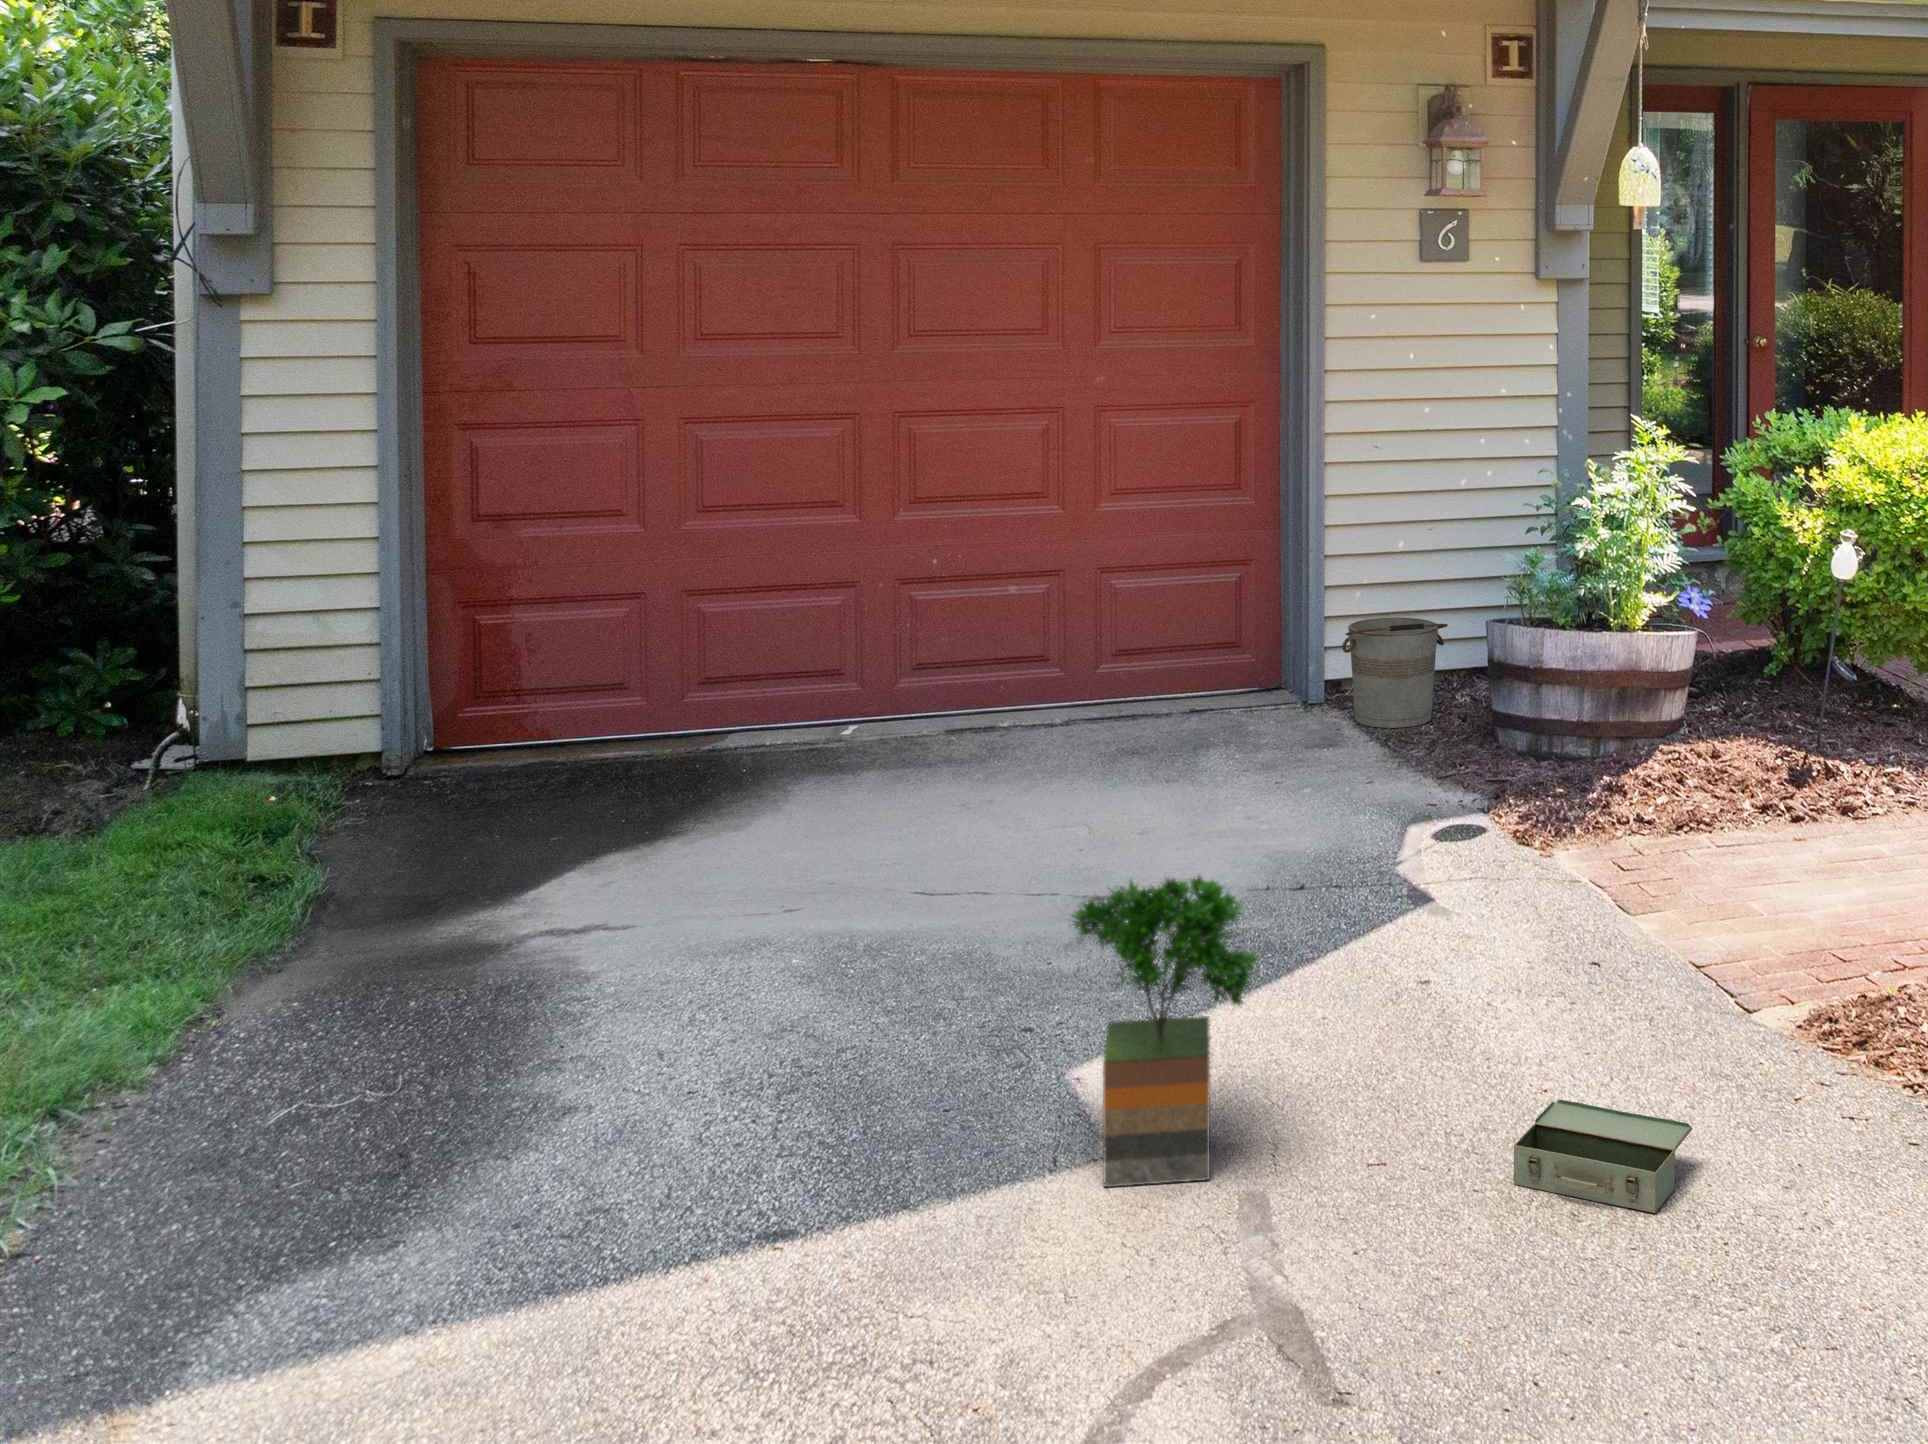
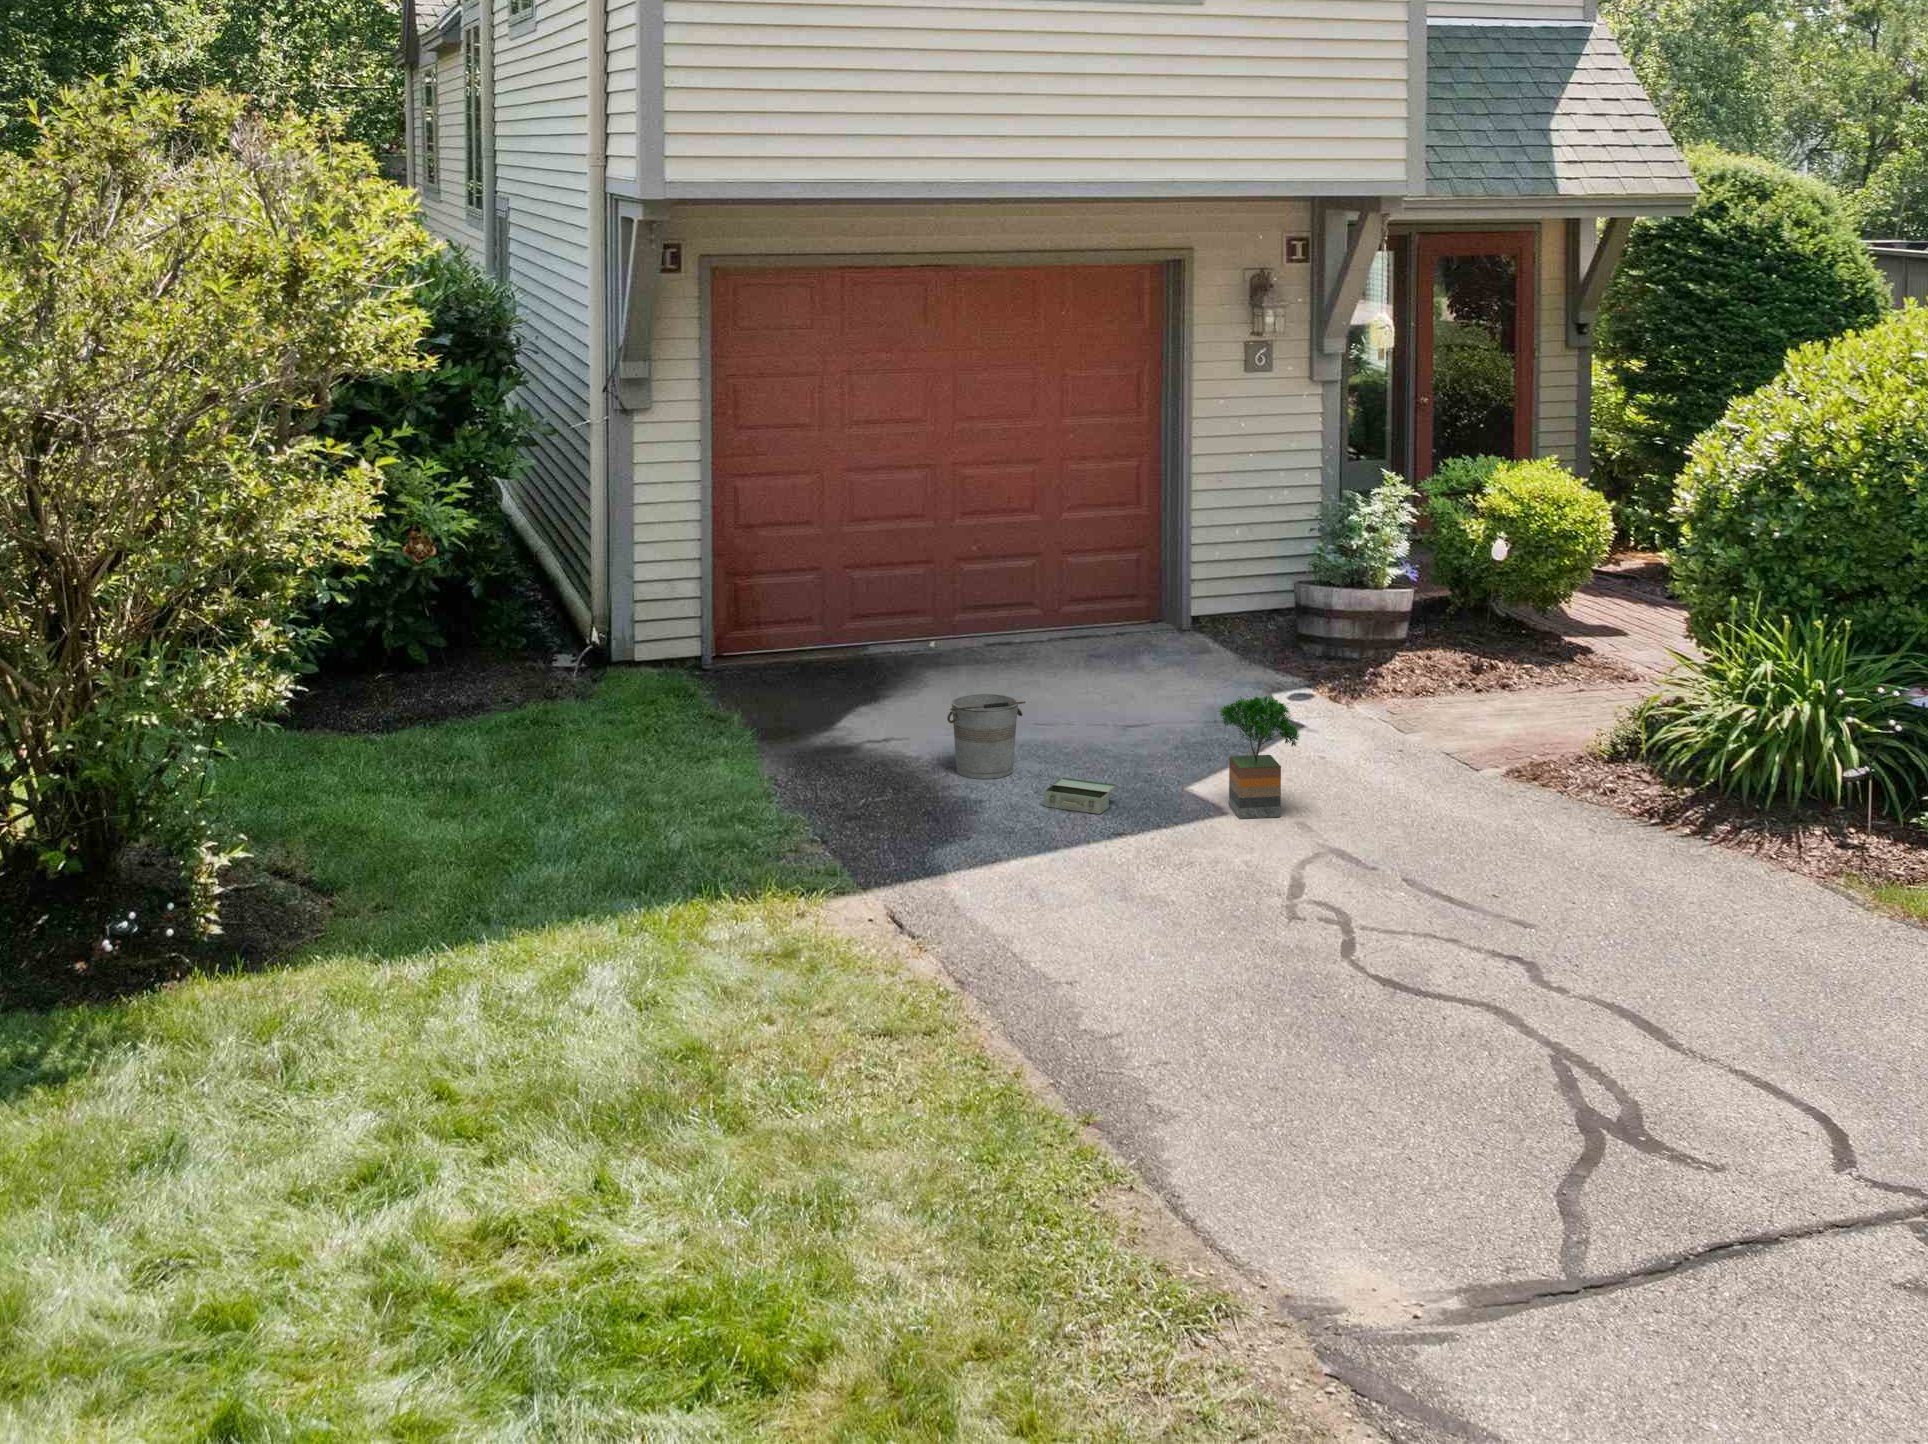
bucket: present [1342,618,1448,728] -> present [947,694,1025,779]
toolbox: present [1514,1100,1692,1213] -> present [1044,778,1117,814]

